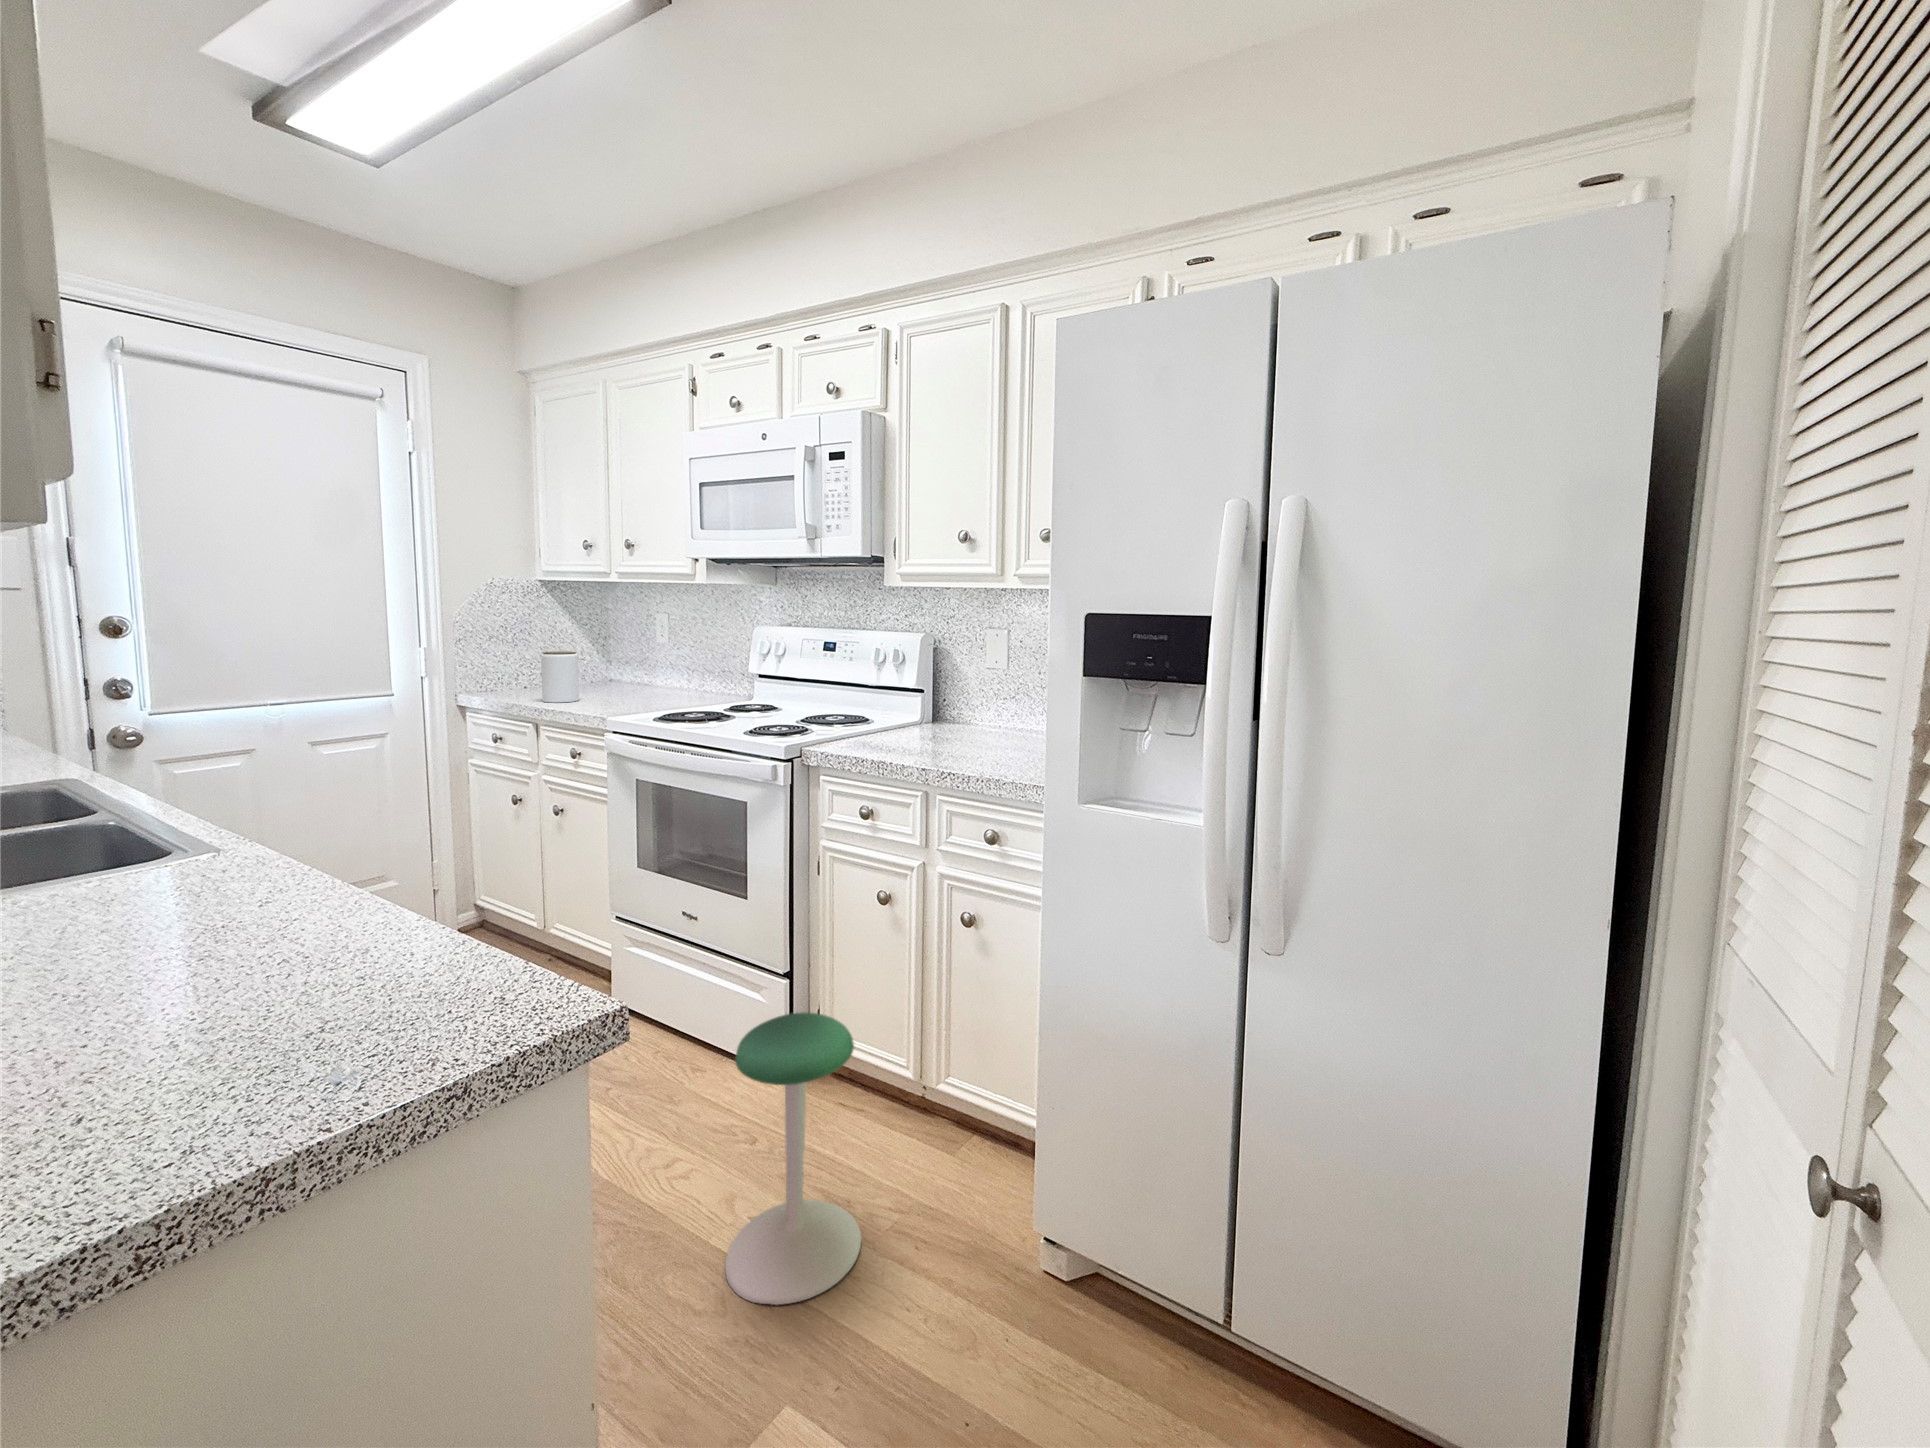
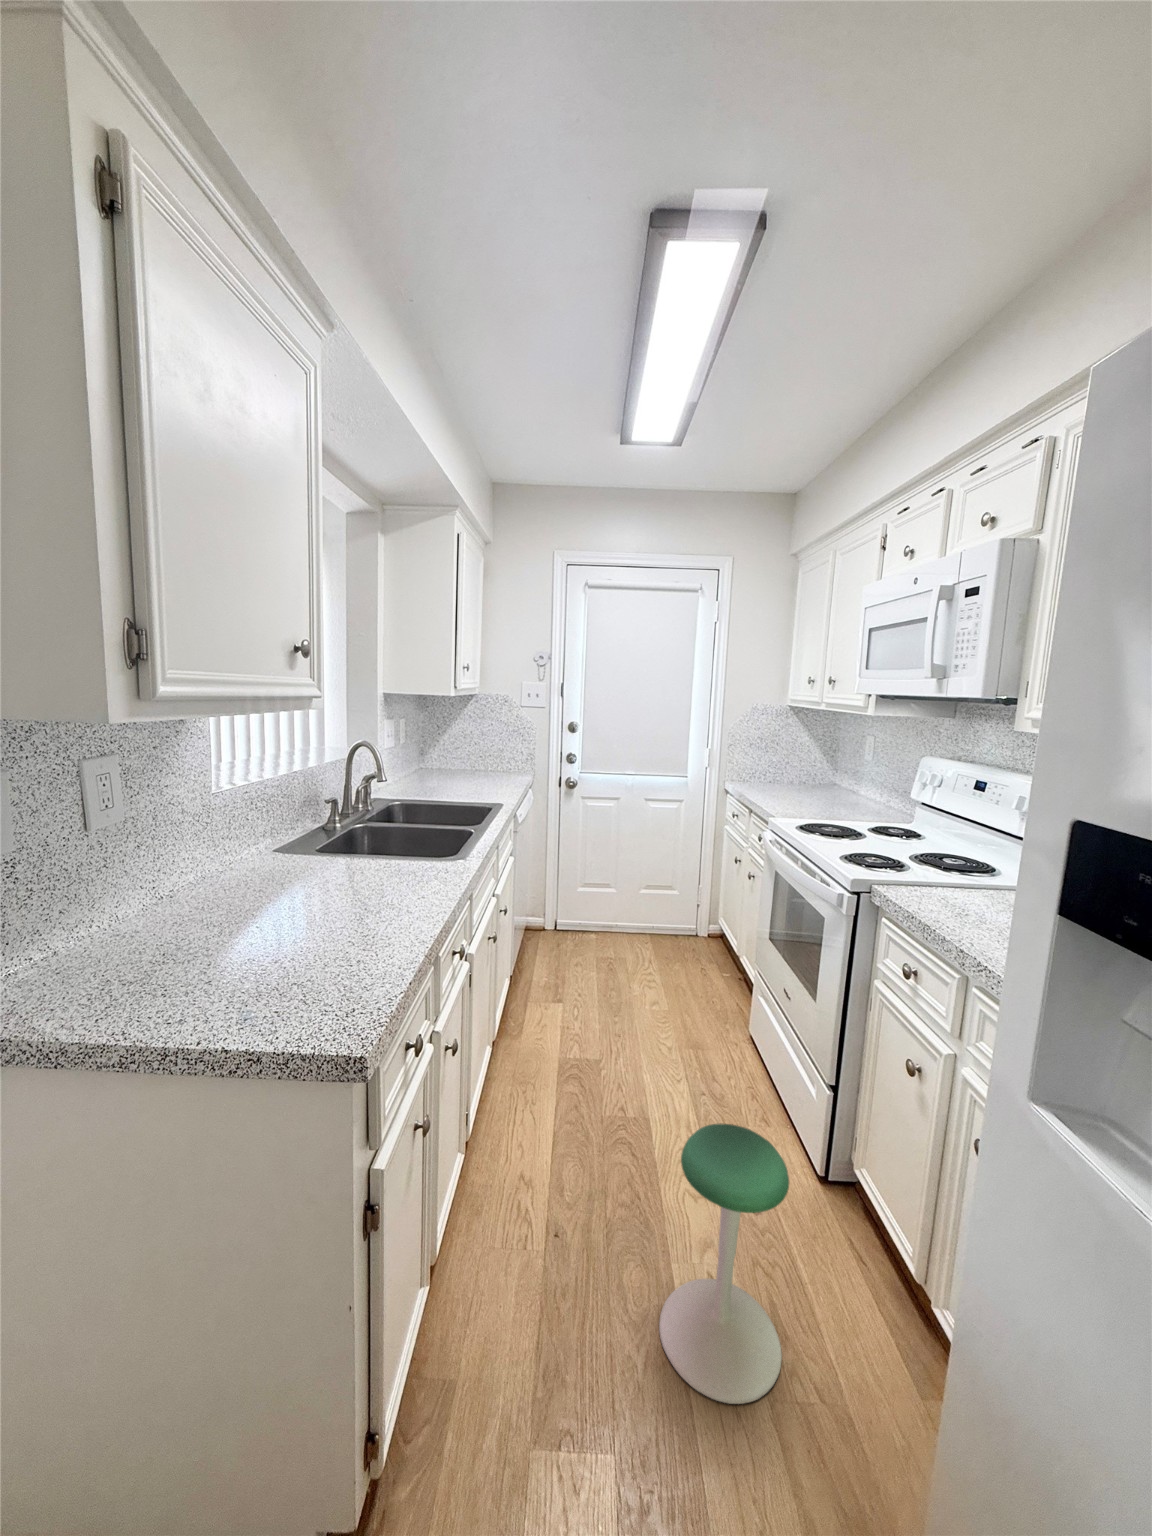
jar: present [541,651,579,703] -> none [758,760,785,799]

